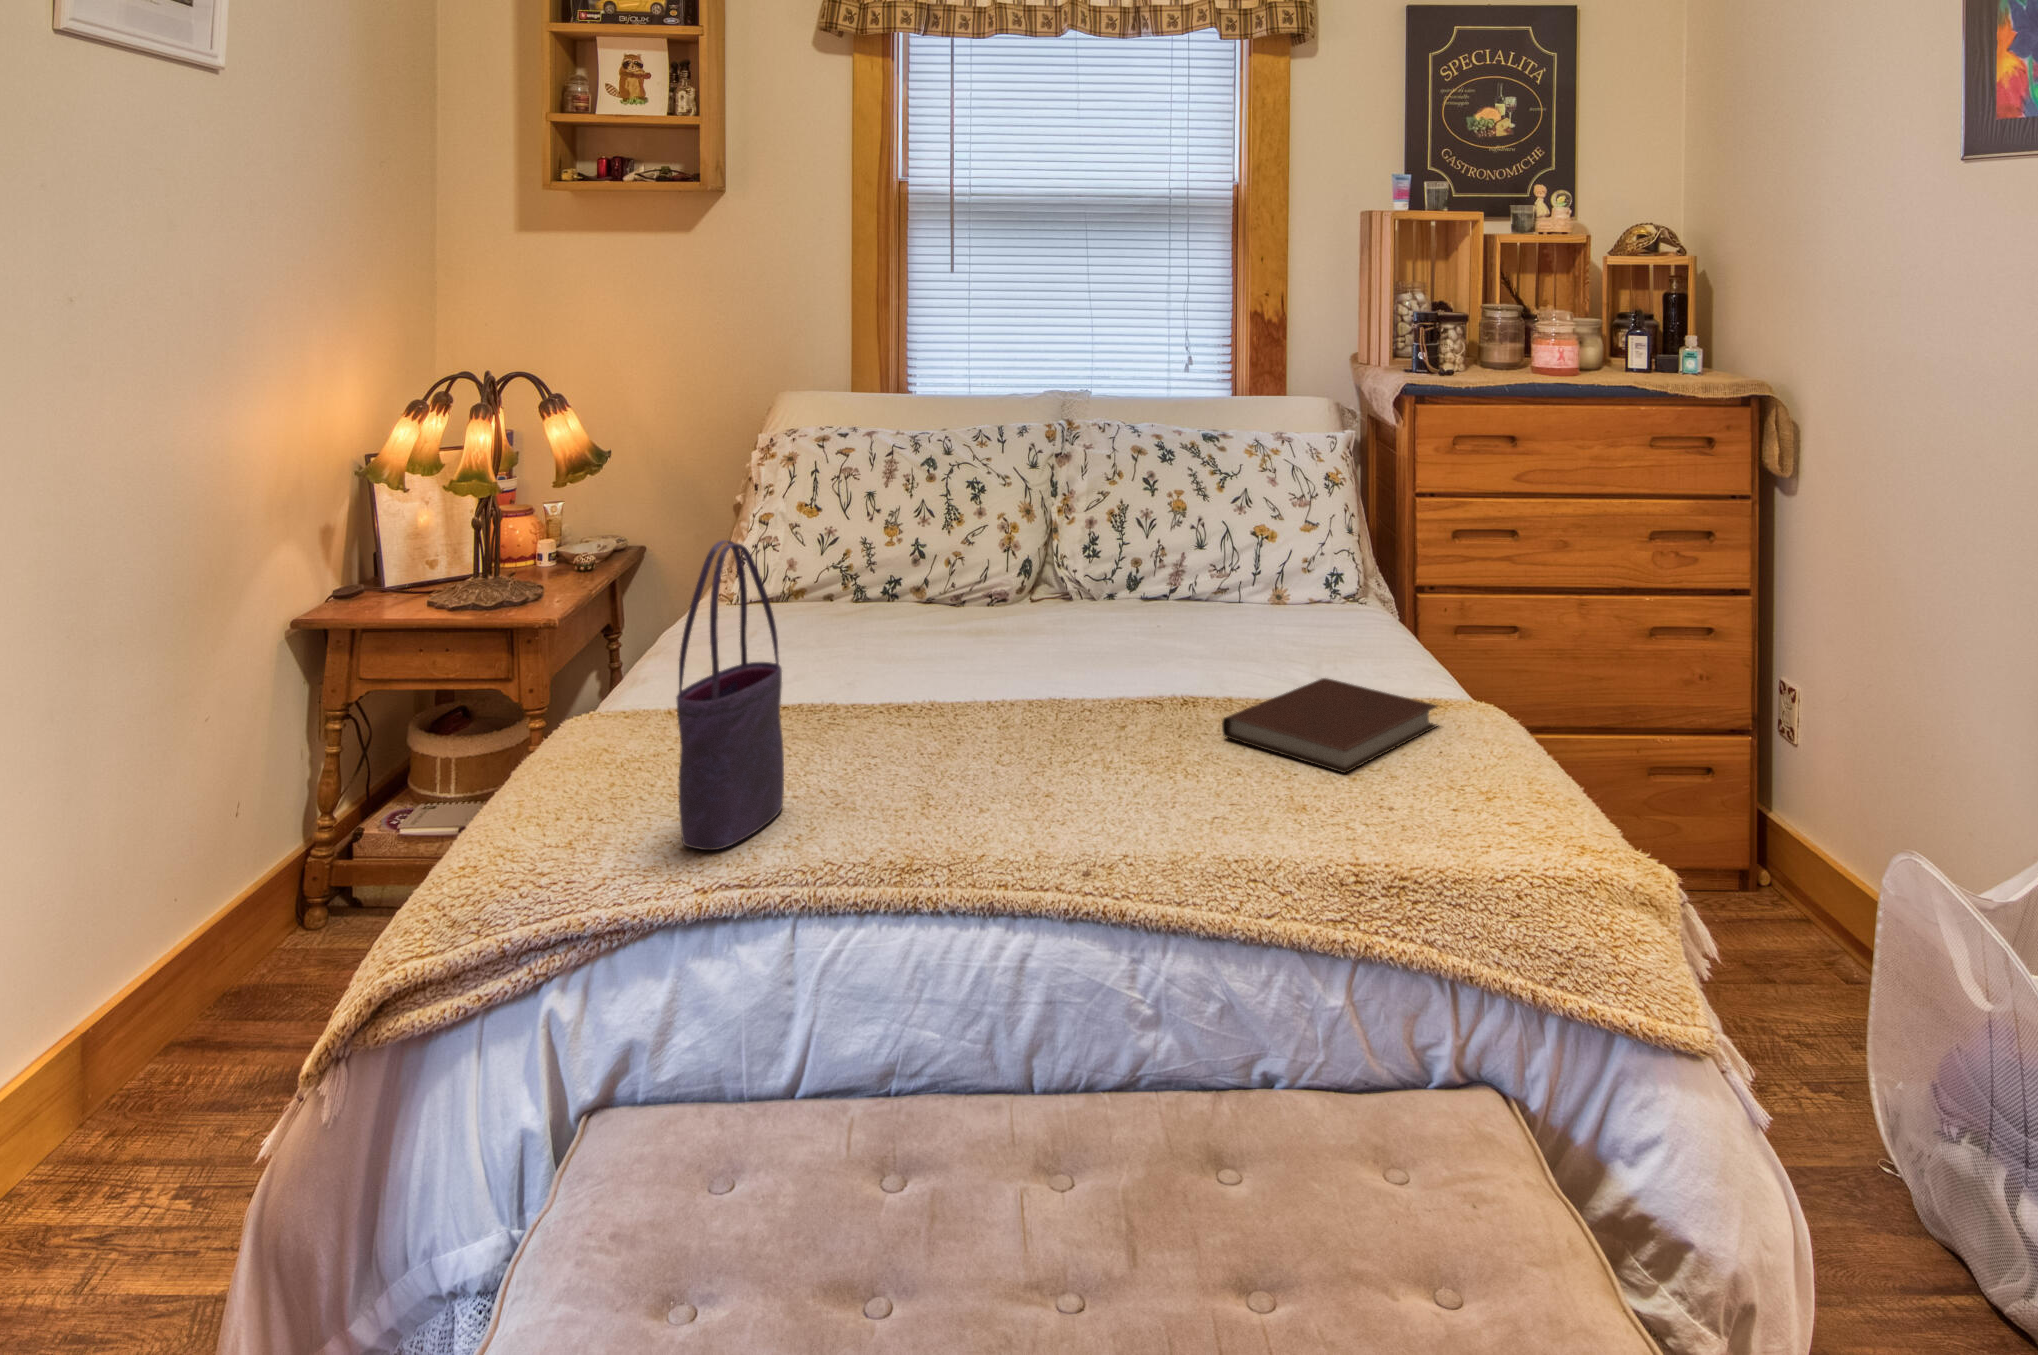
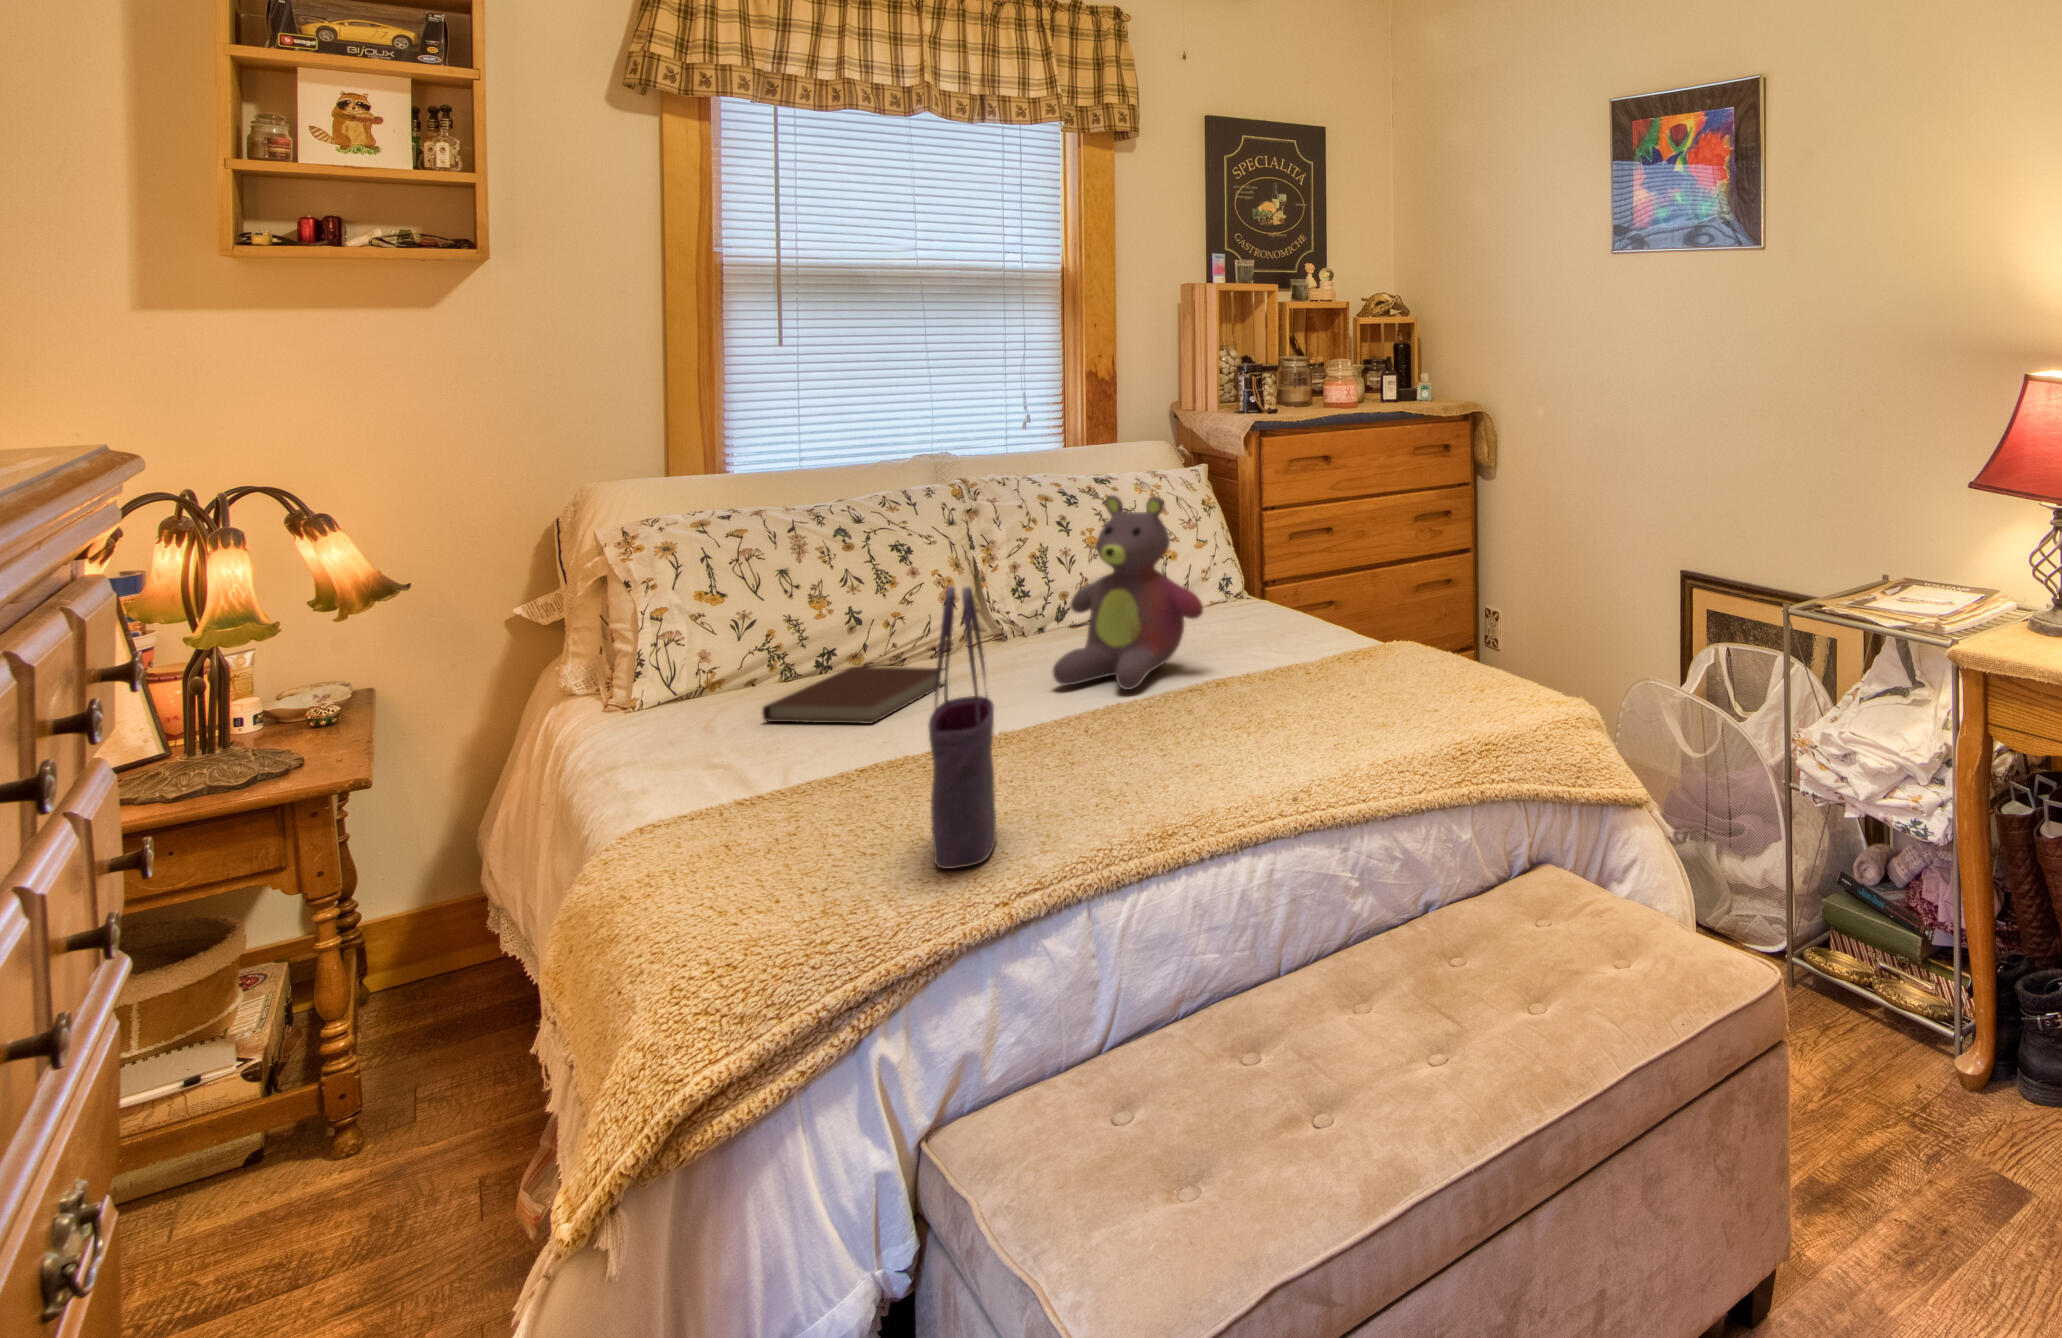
stuffed bear: none [1033,453,1198,681] -> present [1052,495,1203,690]
notebook: present [1222,678,1438,773] -> present [762,667,945,724]

